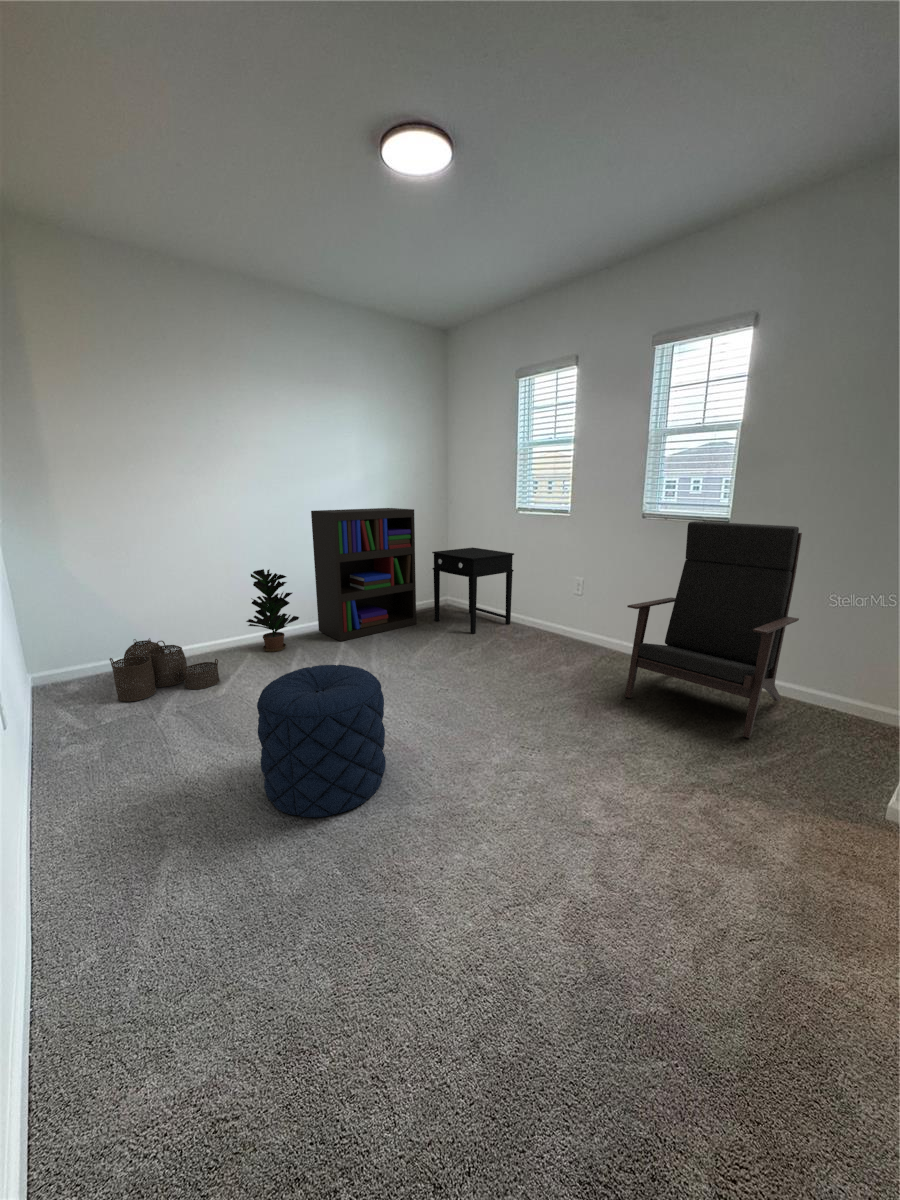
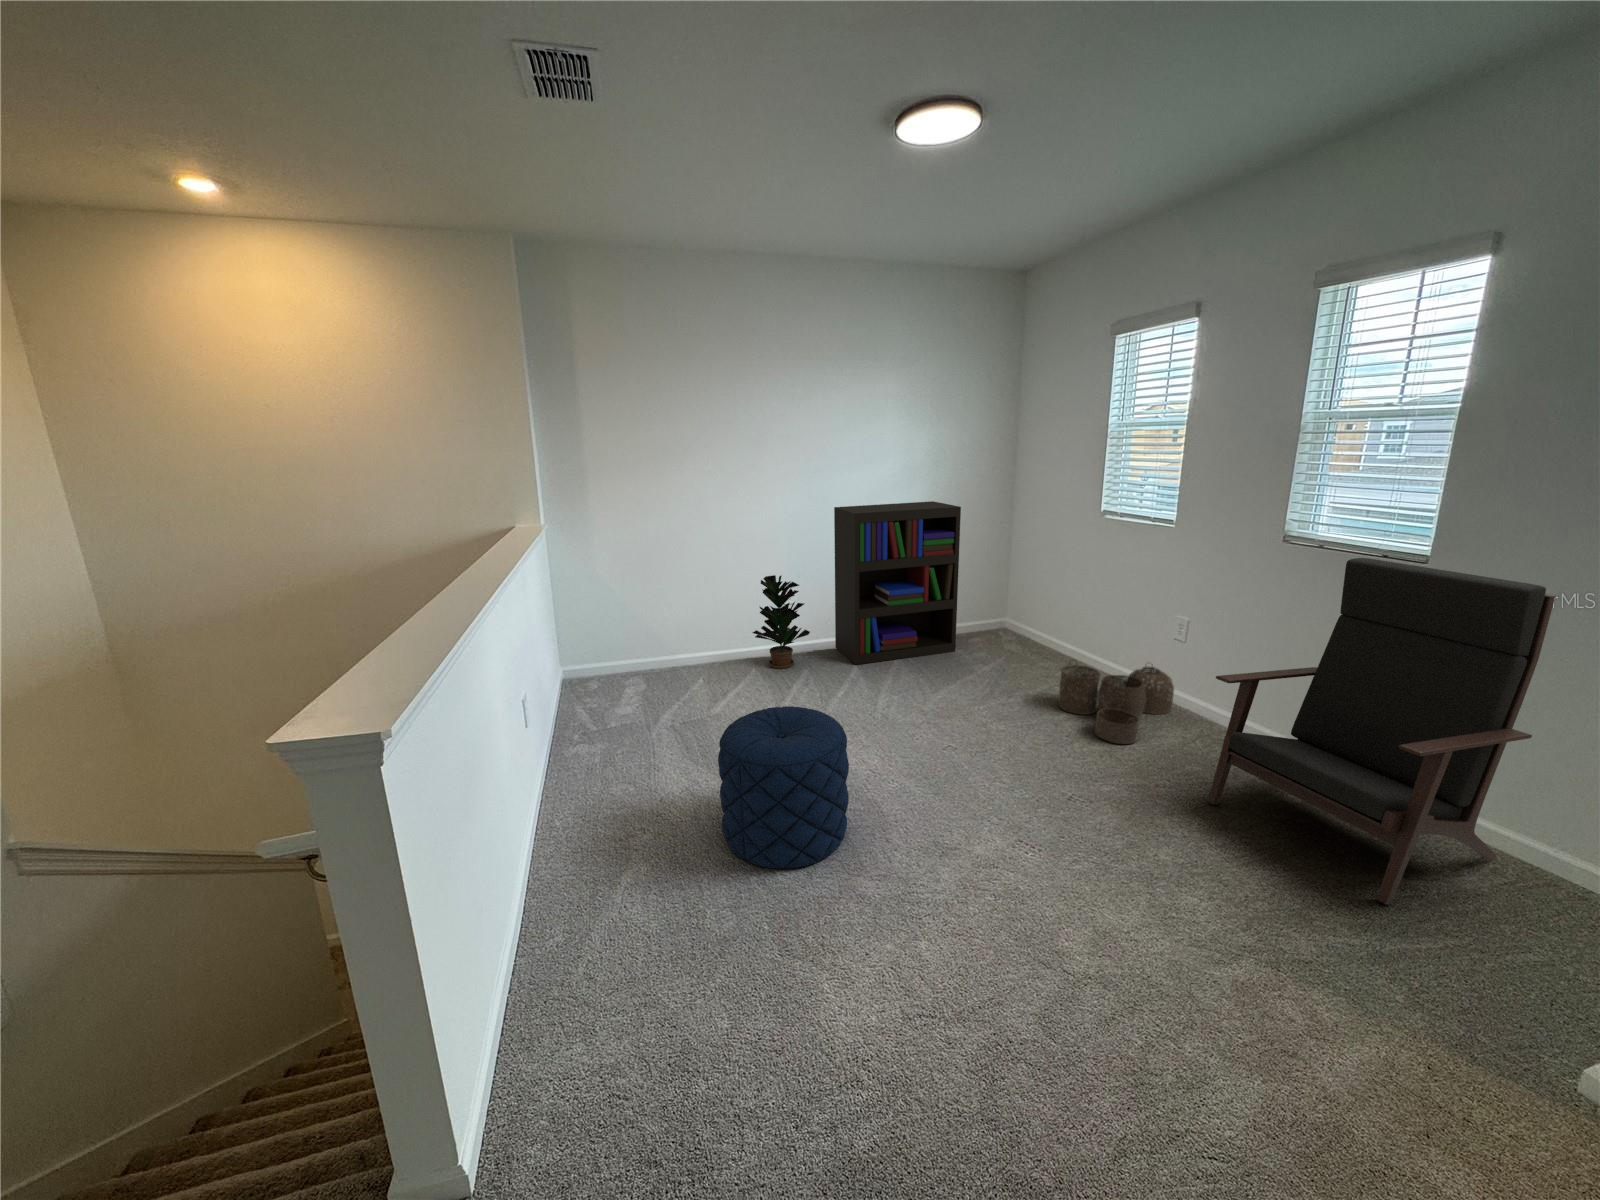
side table: present [432,547,514,633] -> none [981,556,1097,674]
woven basket: present [109,638,220,701] -> present [1059,664,1174,744]

